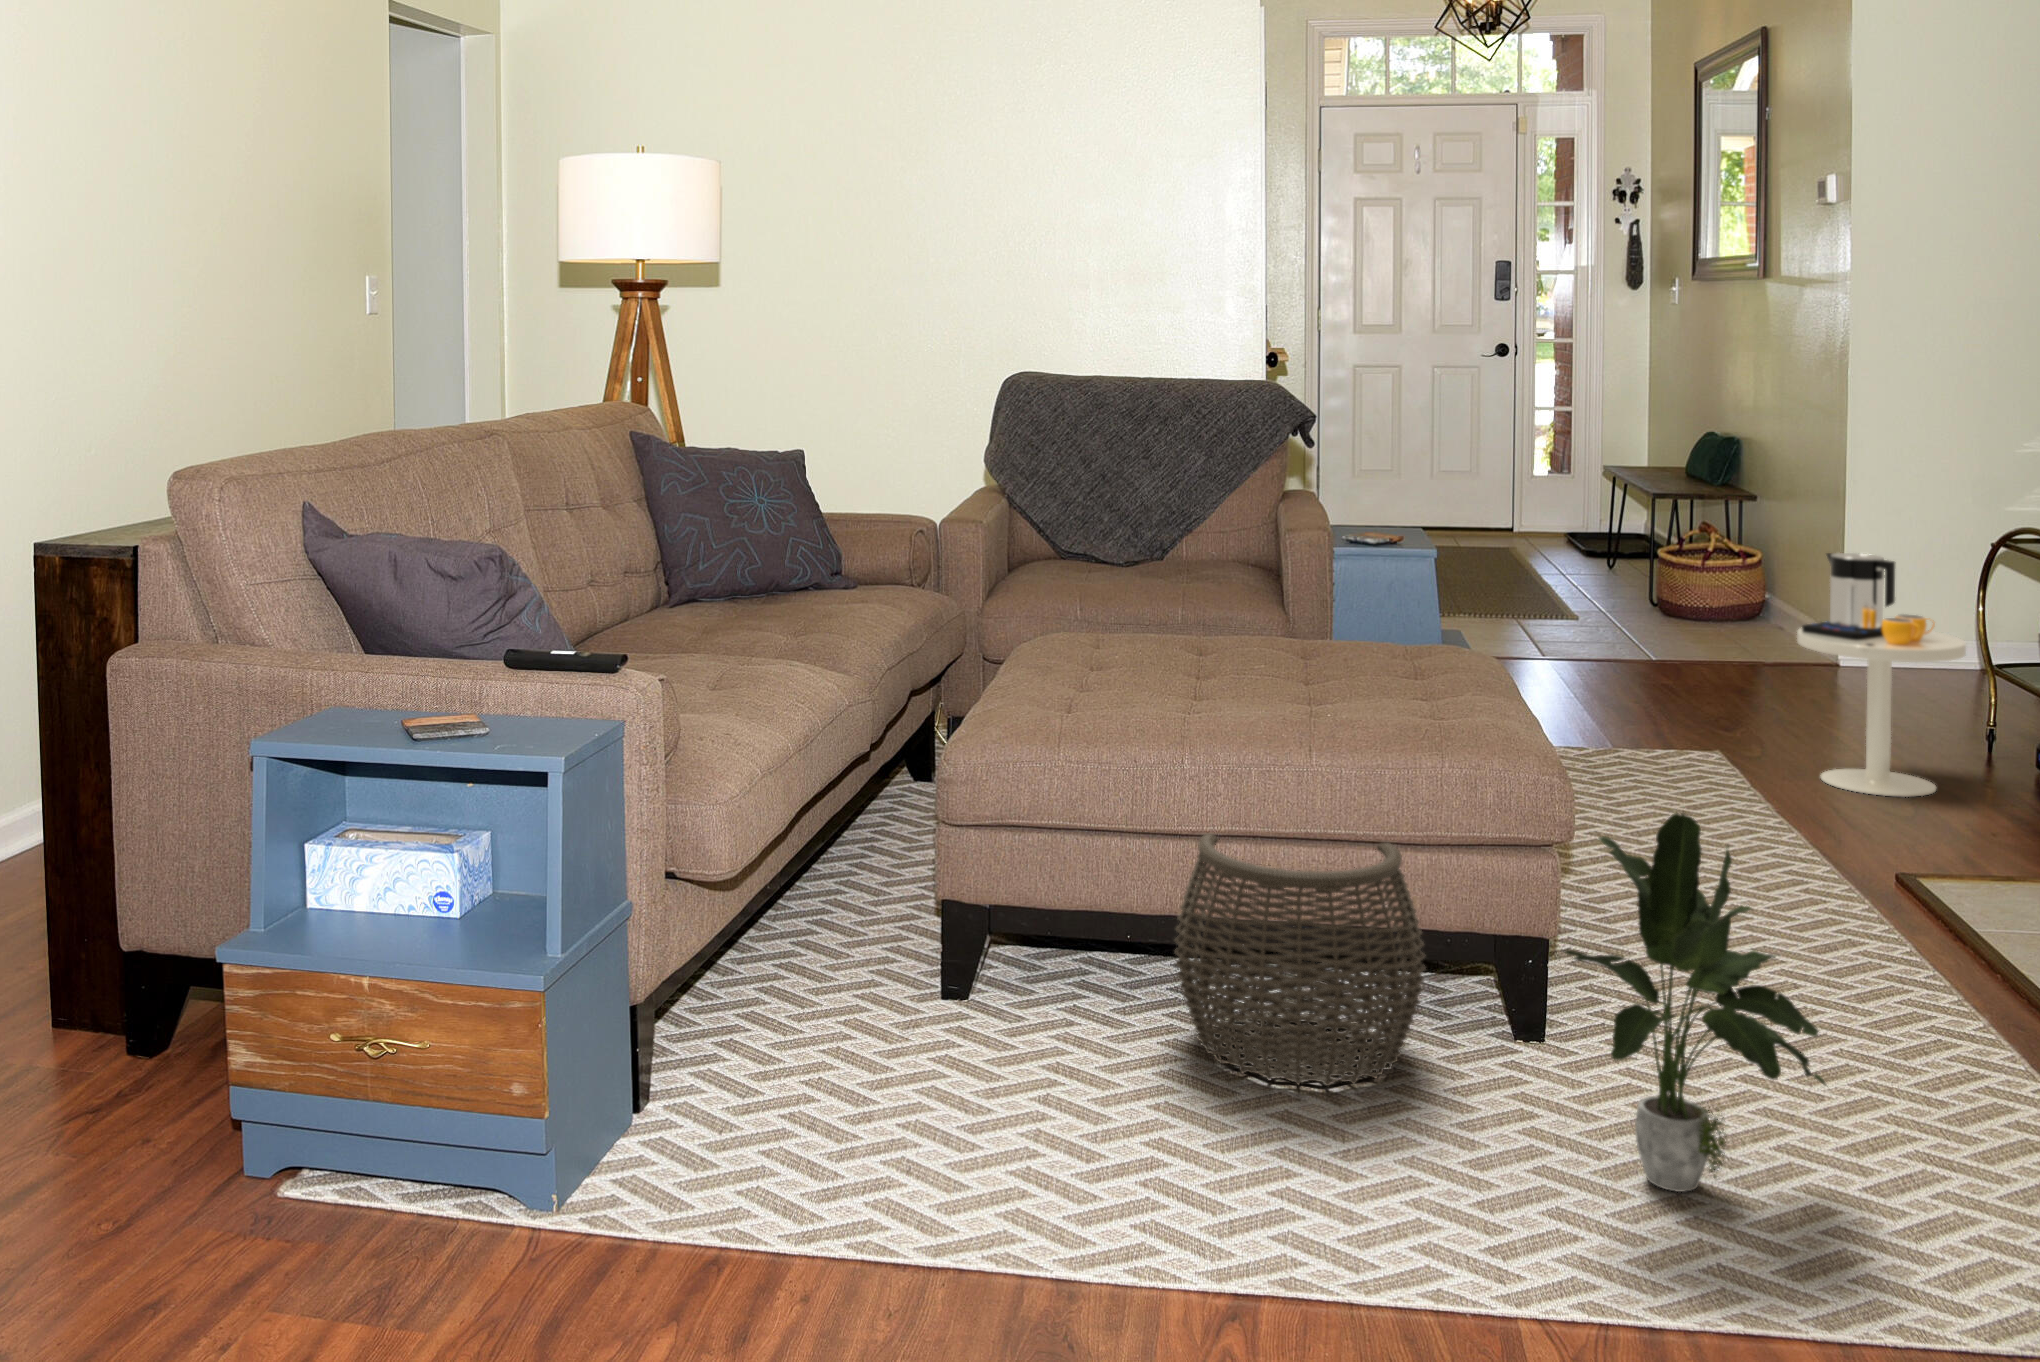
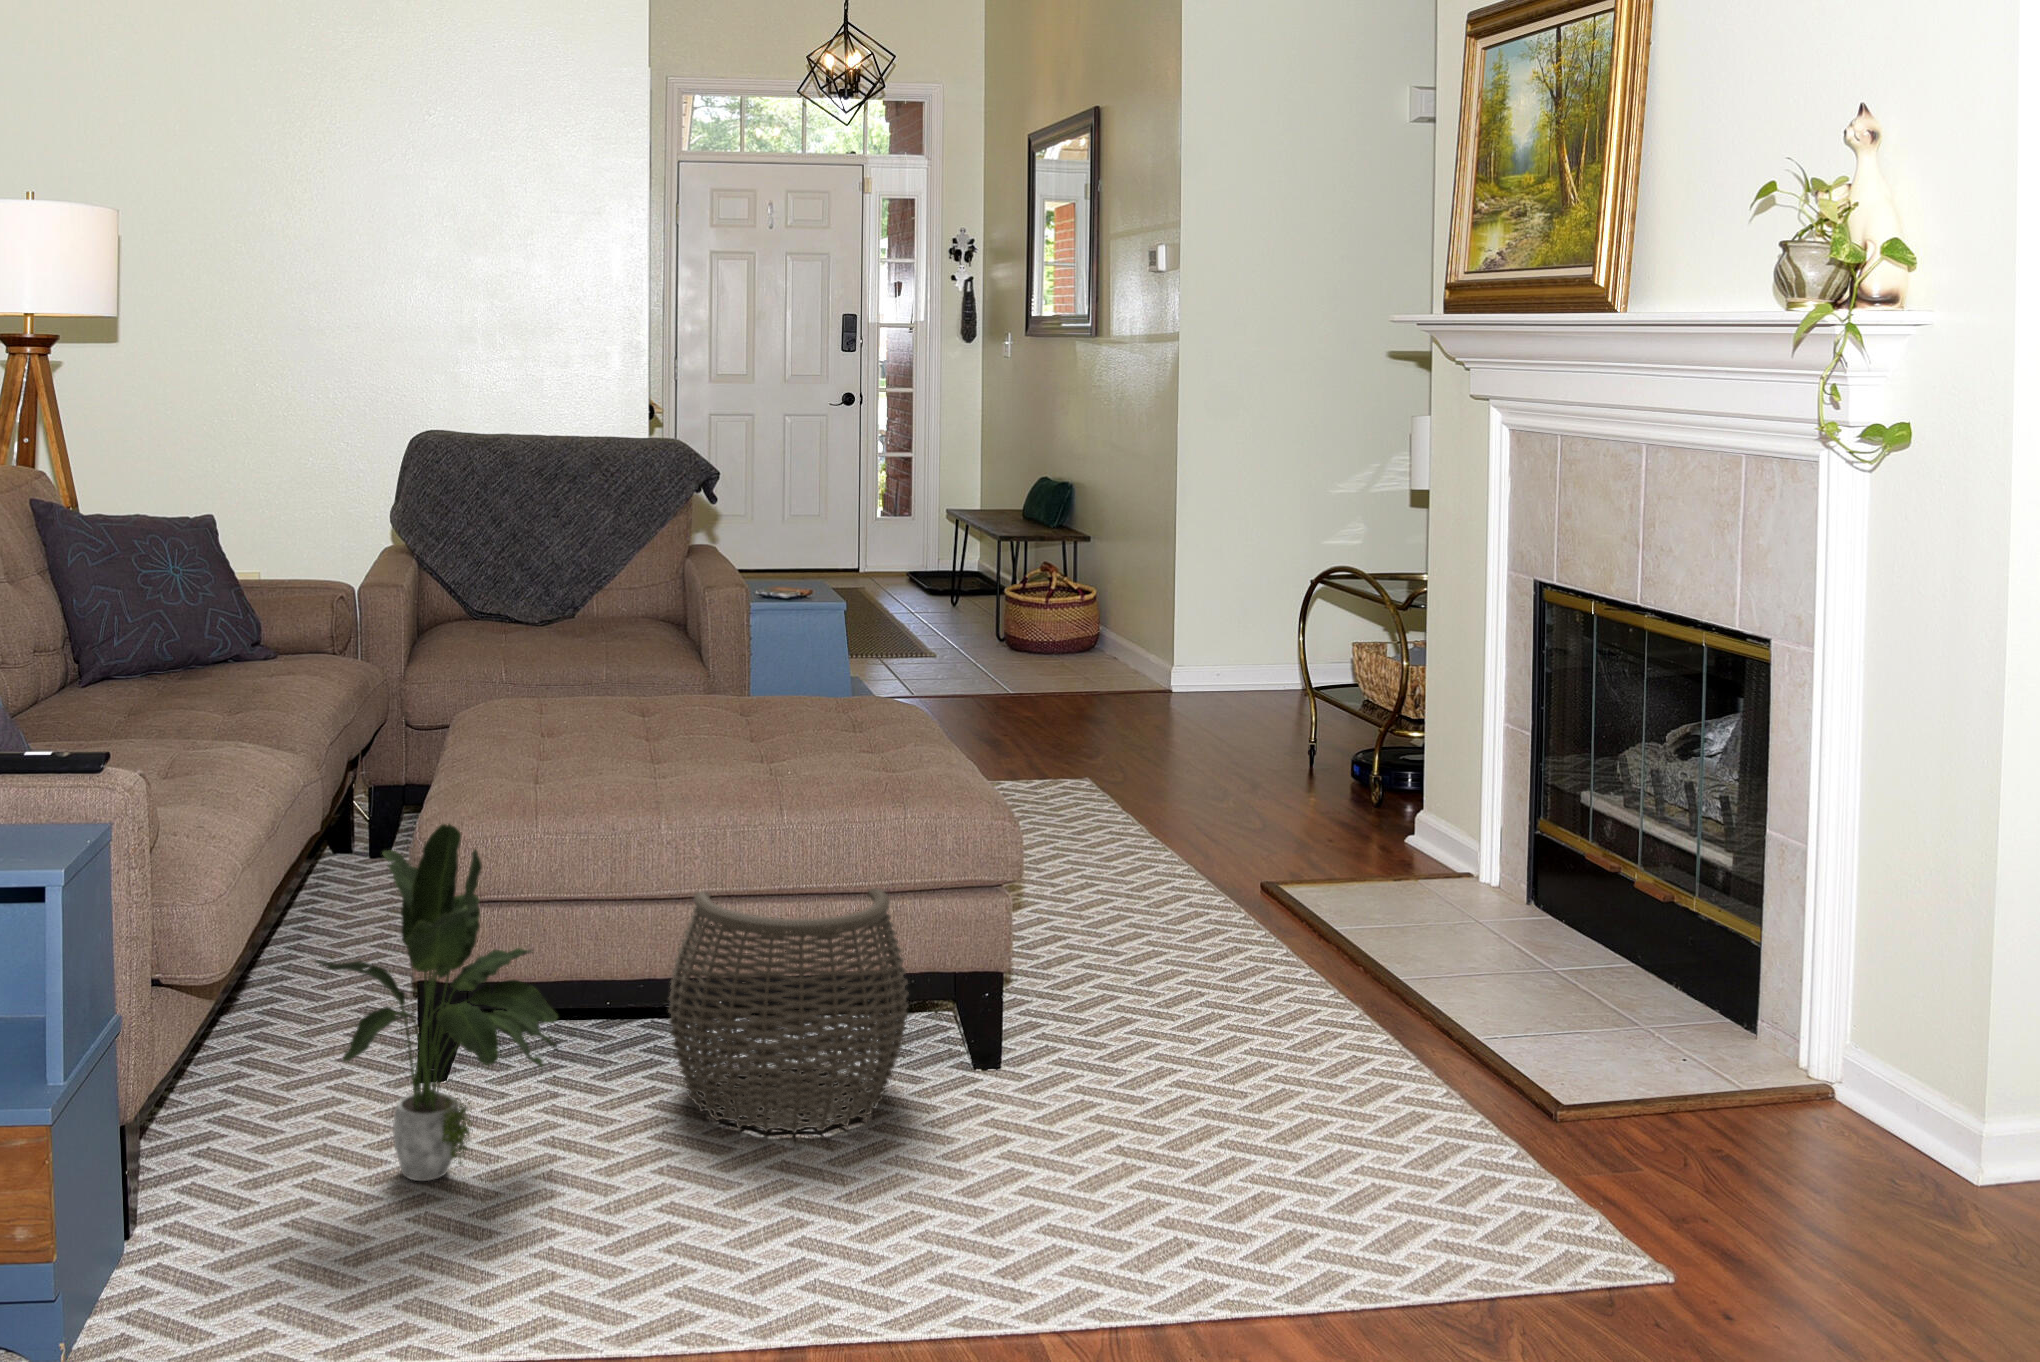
side table: present [1797,553,1966,797] -> none [1161,594,1296,813]
potted plant: present [1563,813,1826,1192] -> present [316,824,558,1181]

